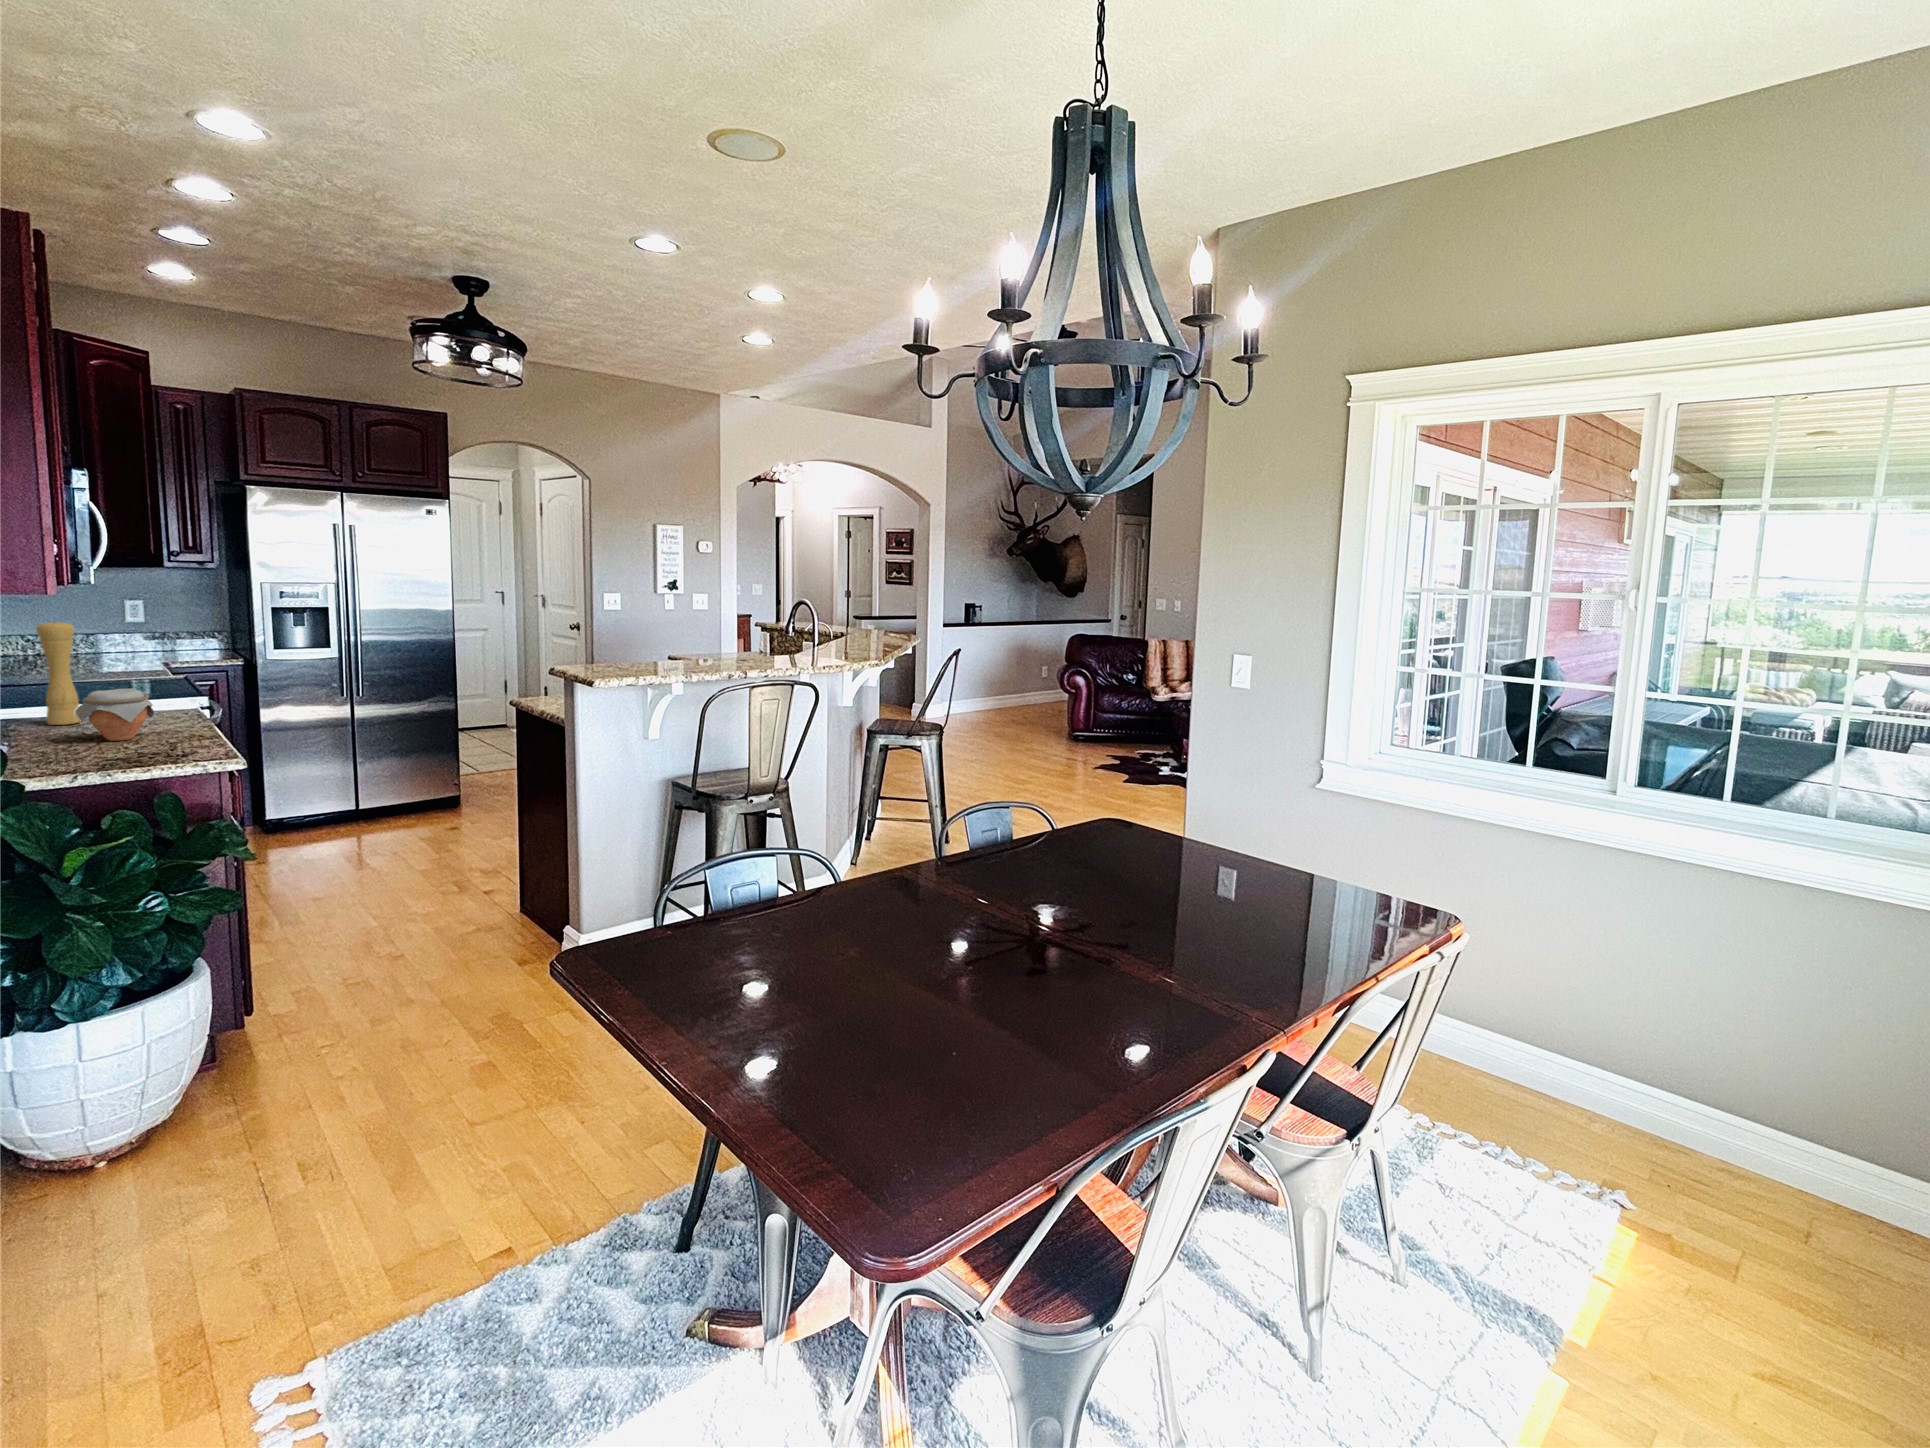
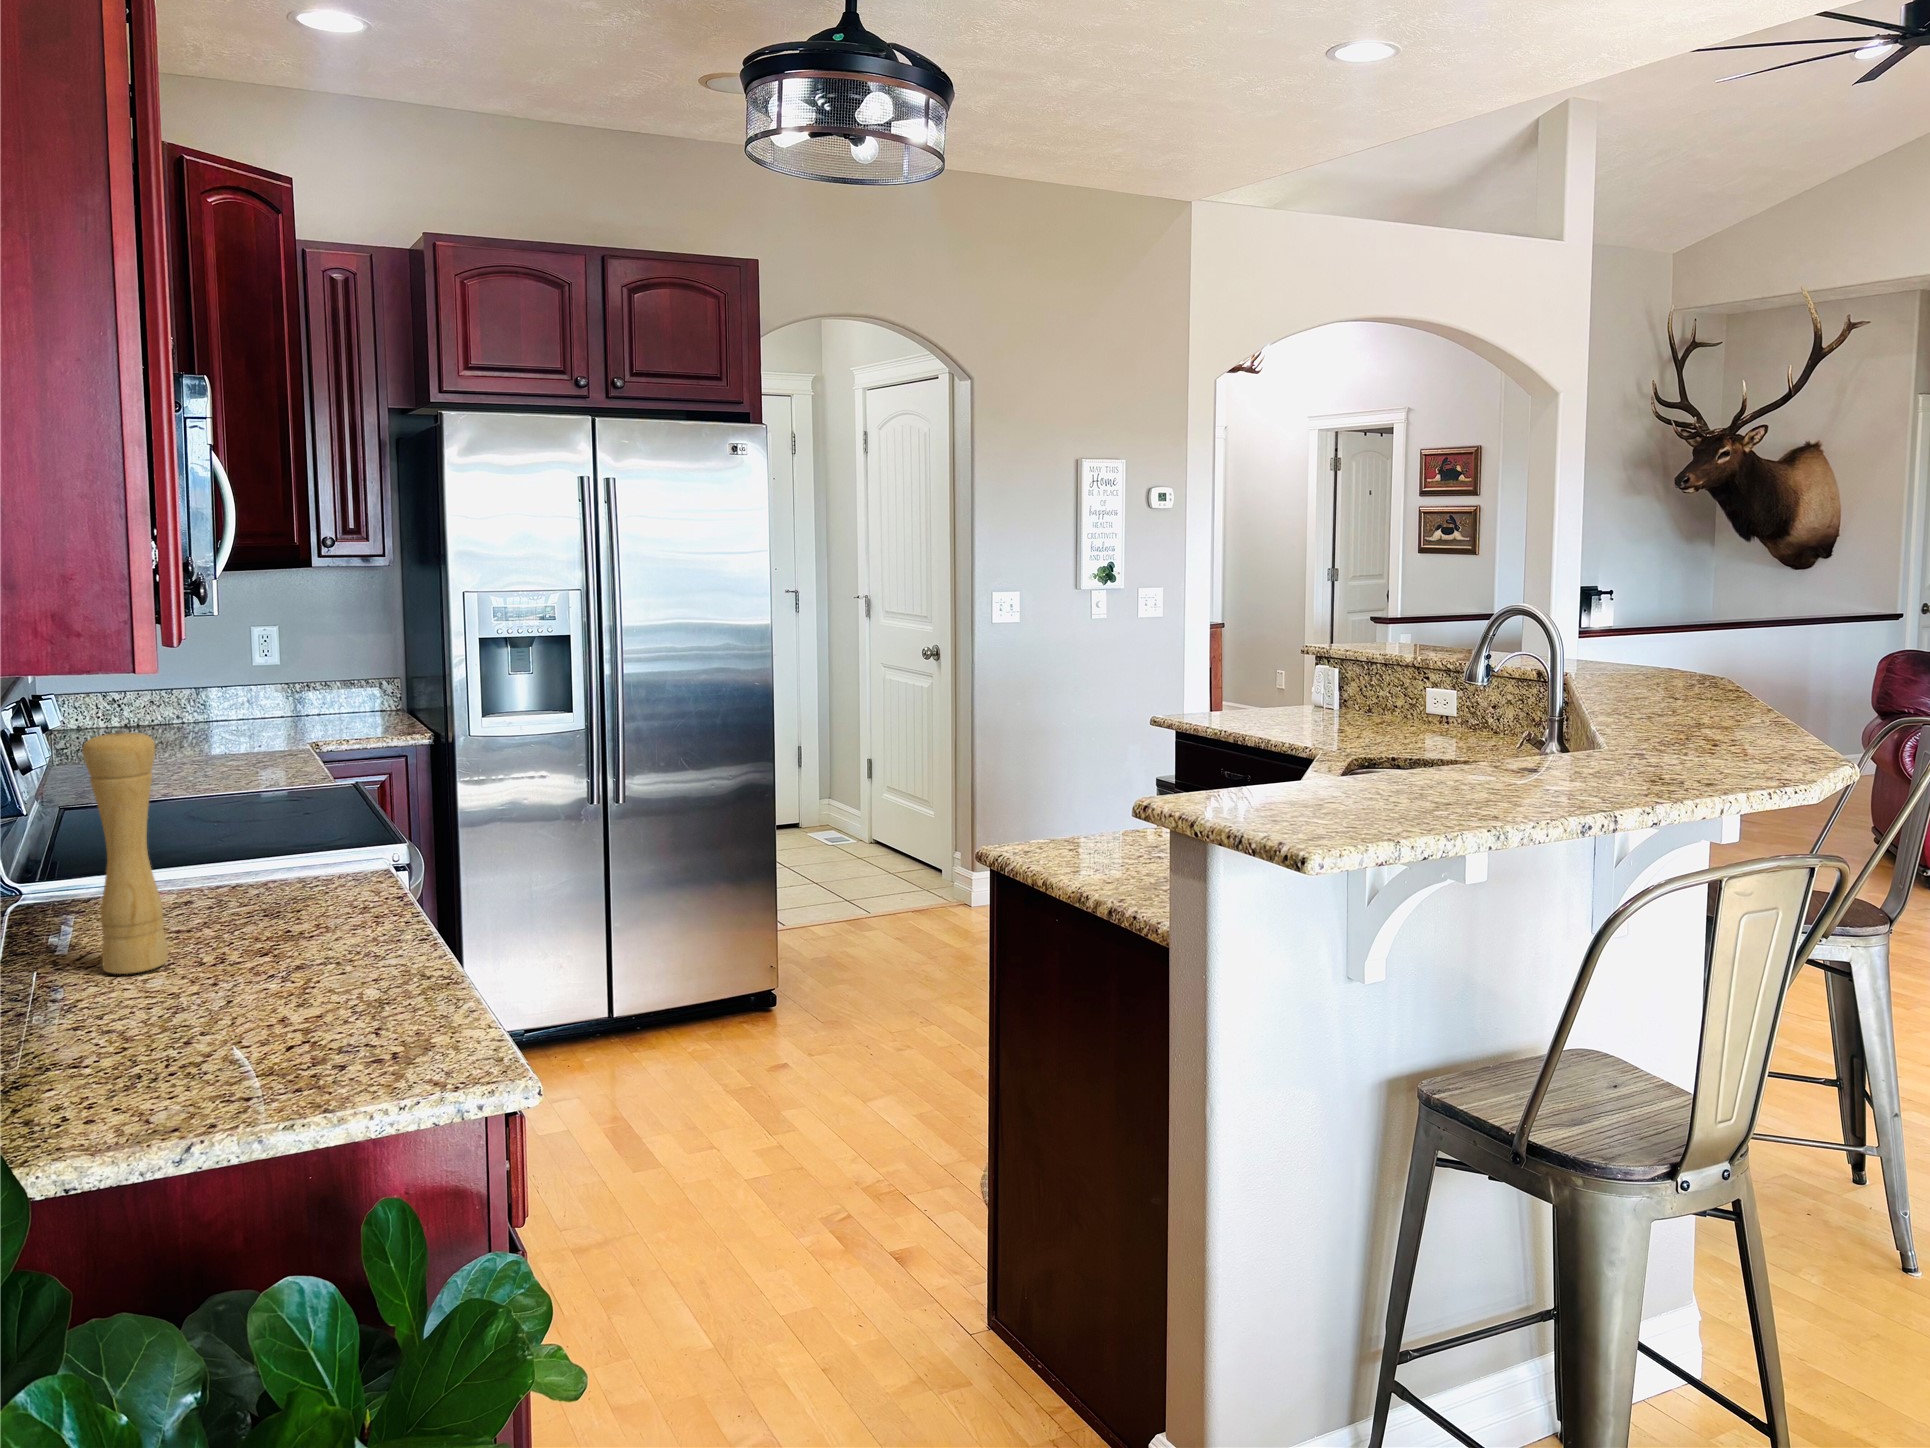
jar: present [75,689,154,741] -> none [146,913,313,1054]

